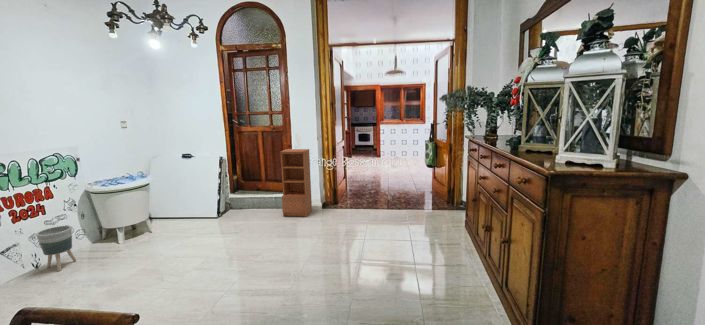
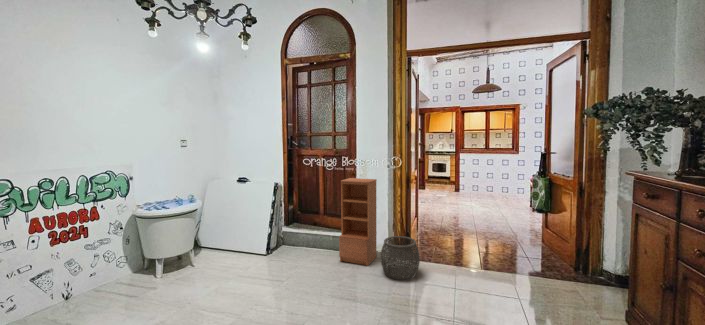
woven basket: none [316,192,346,223] -> present [380,236,420,280]
planter: present [36,226,76,271] -> none [72,251,110,303]

